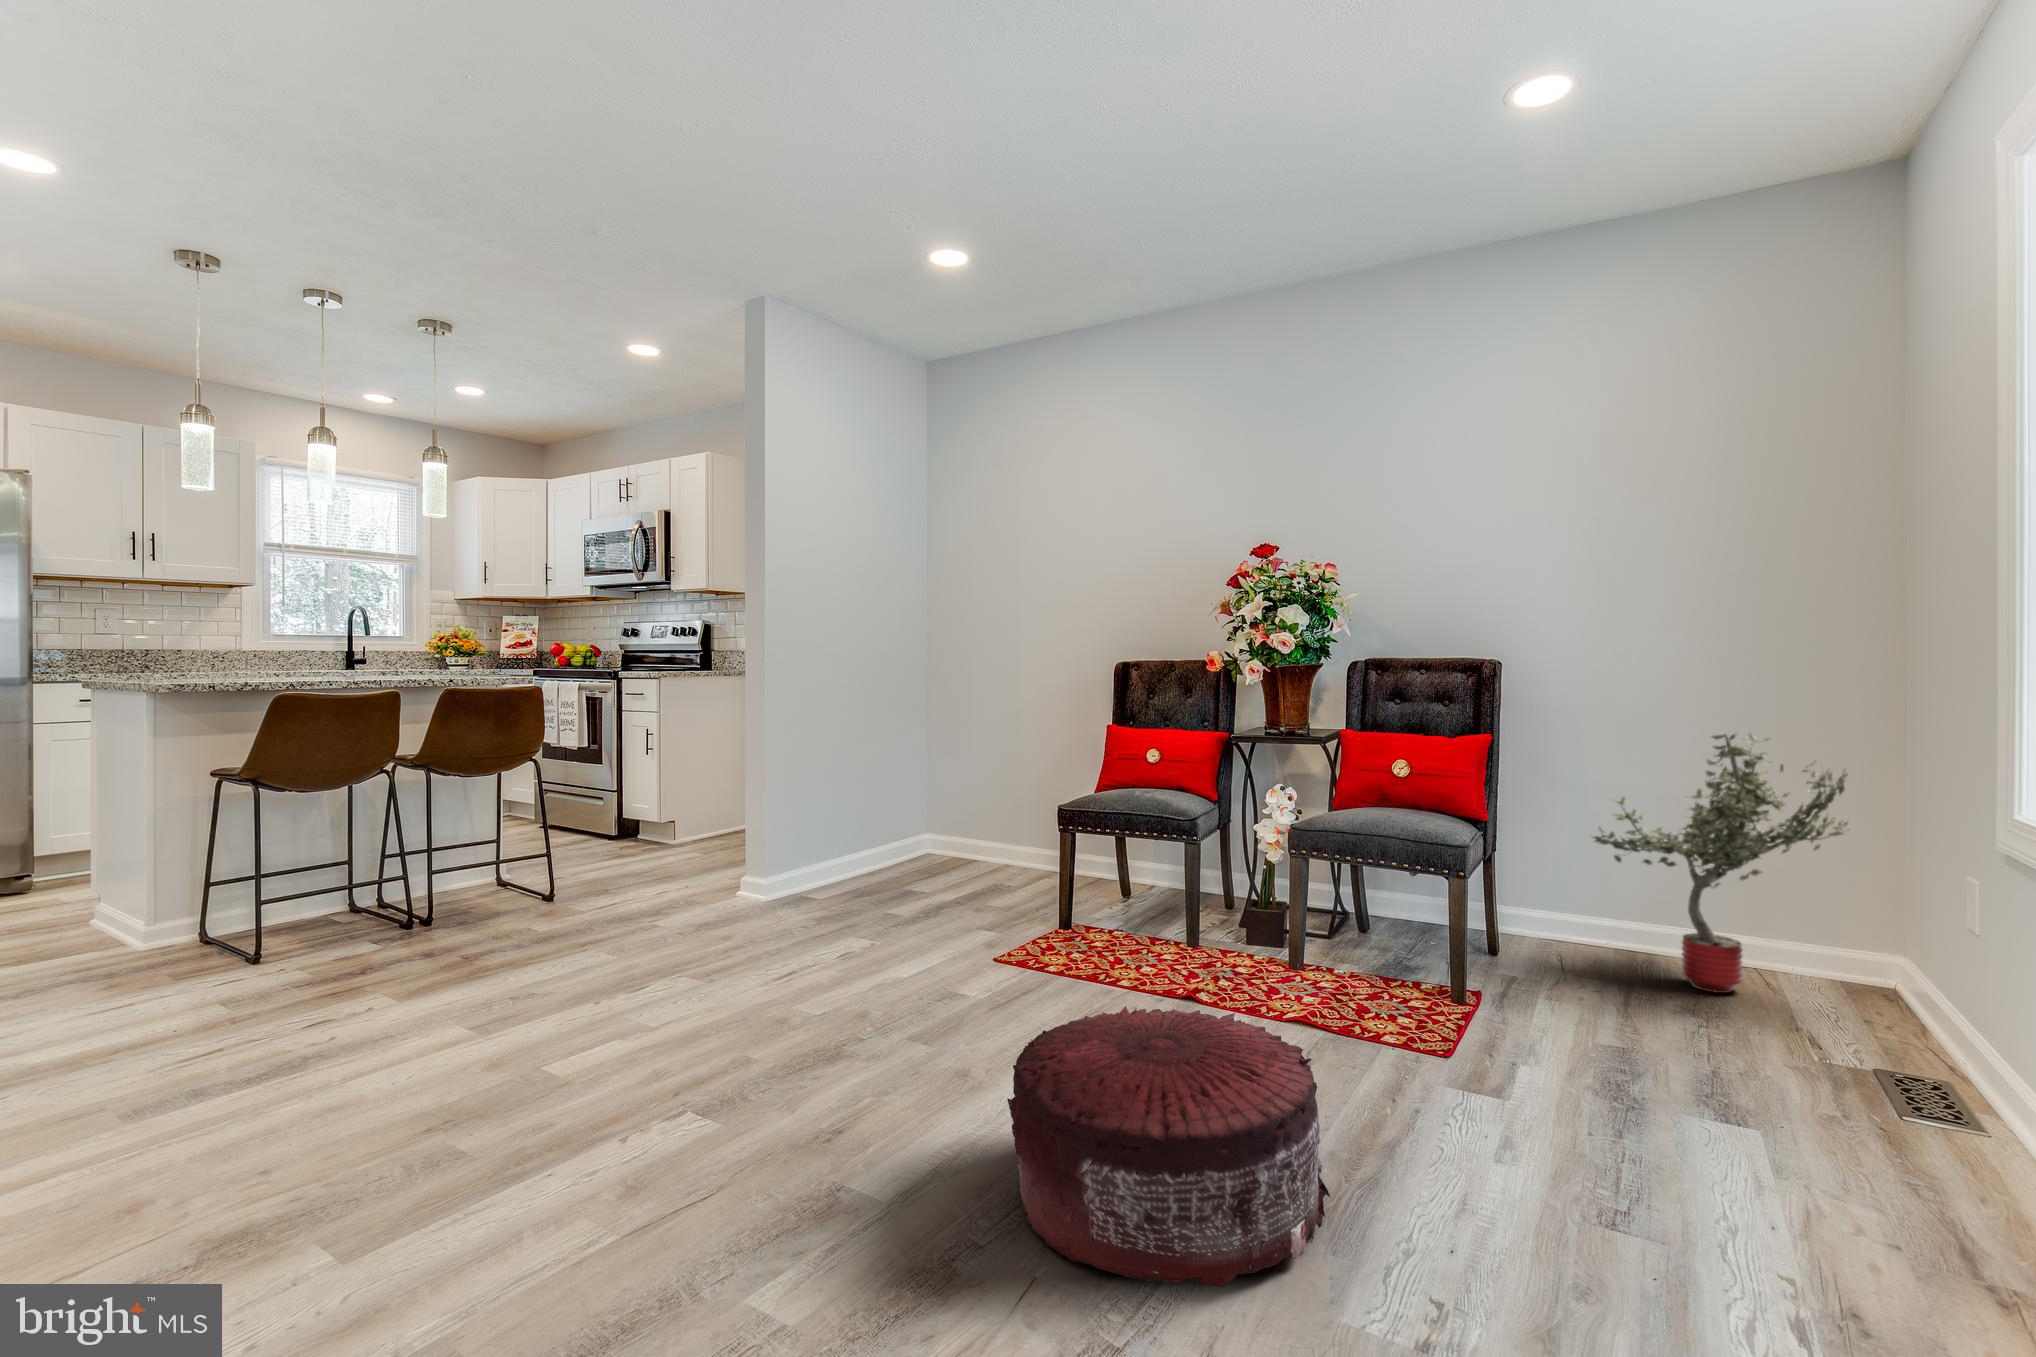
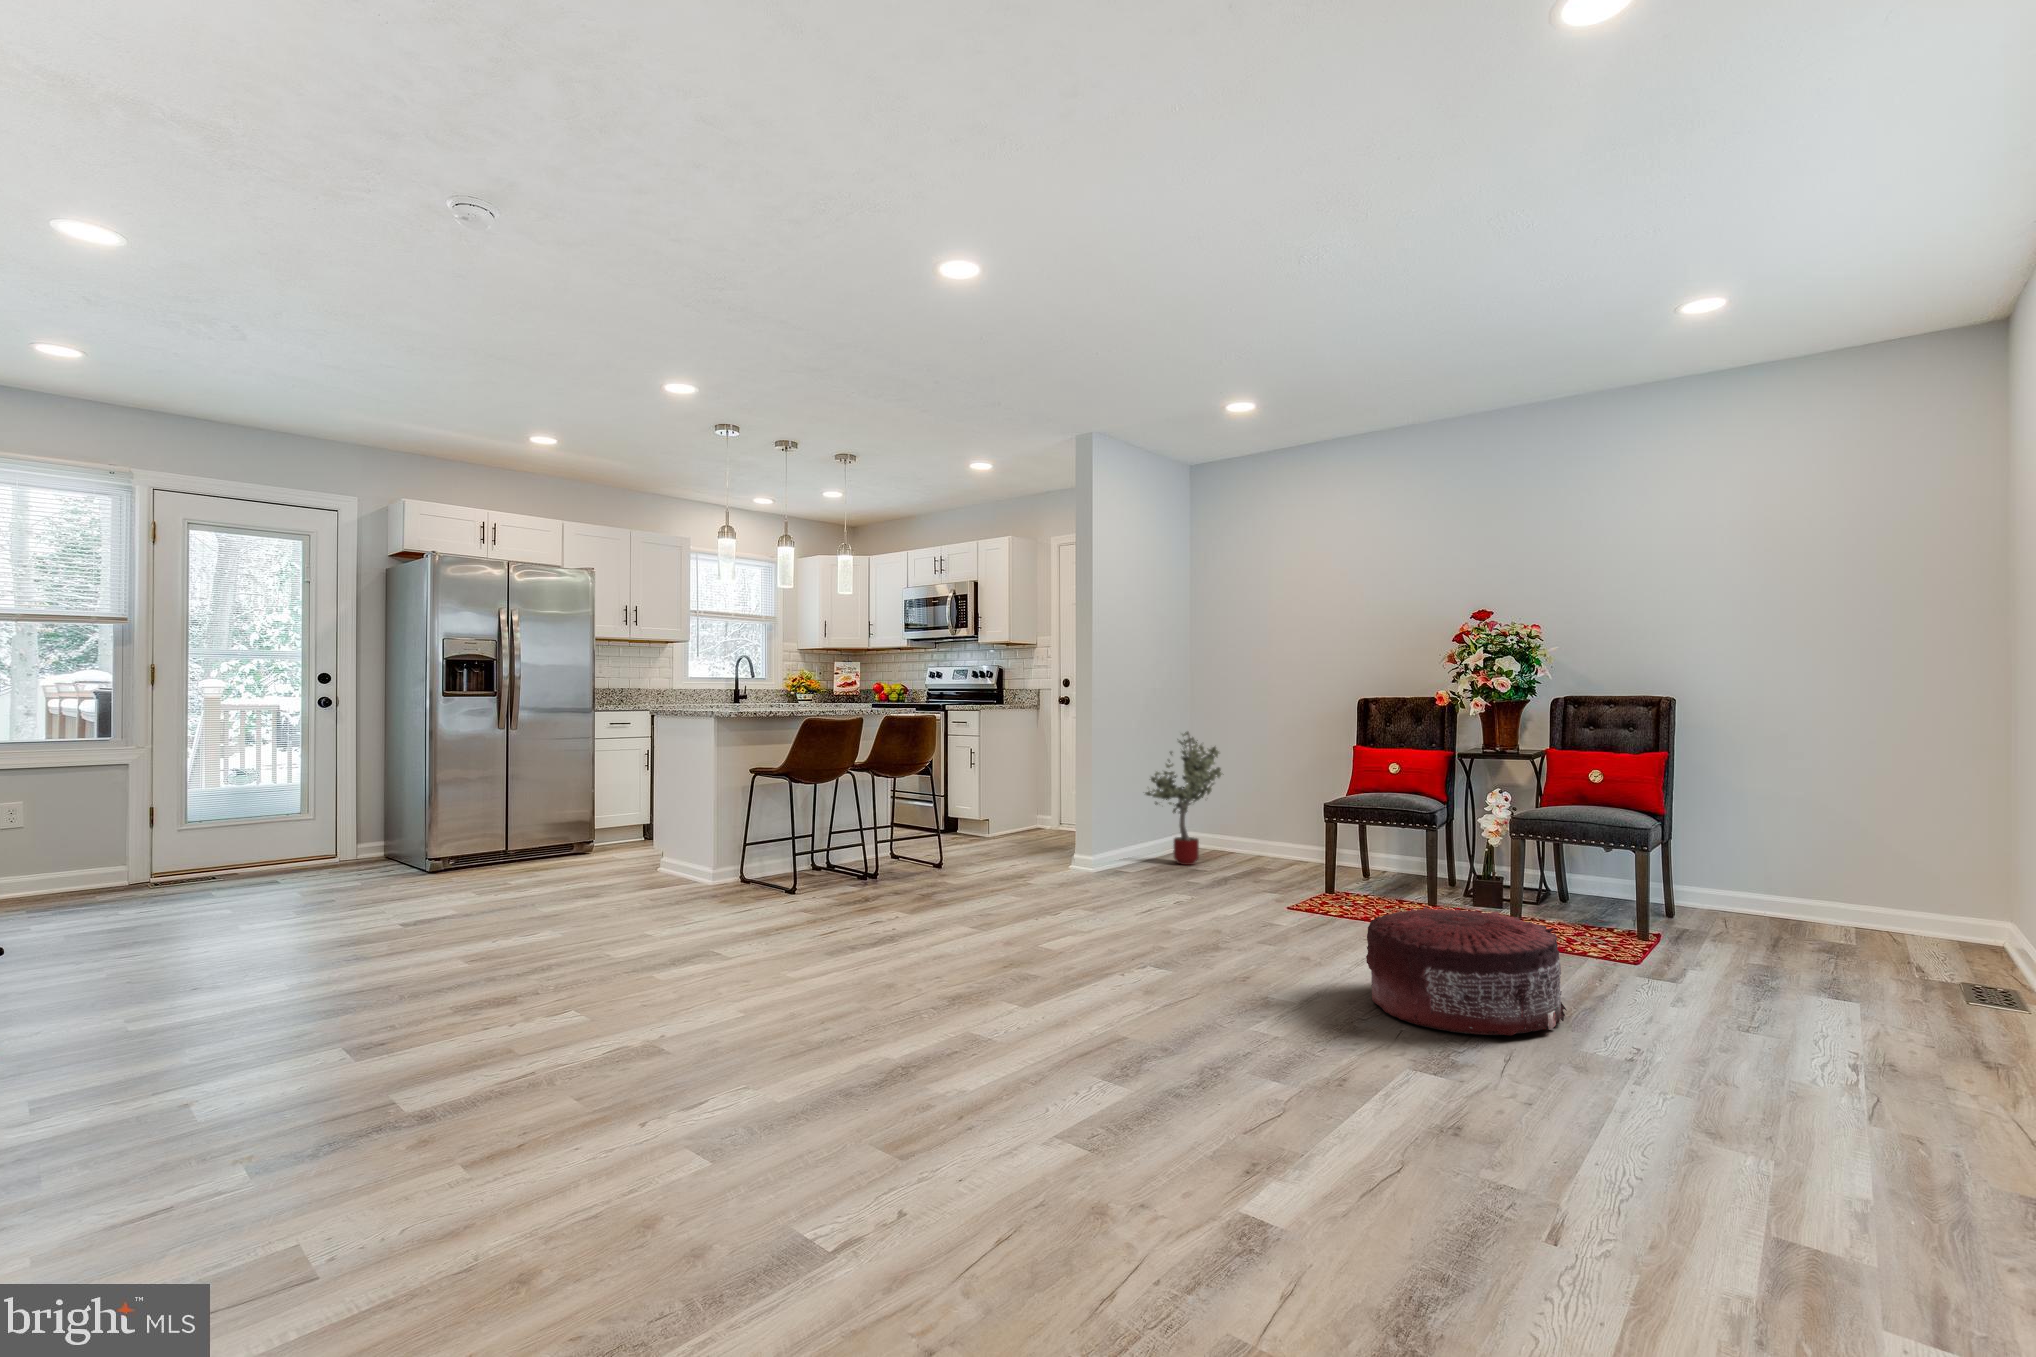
potted tree: present [1592,733,1848,993] -> present [1145,732,1222,865]

